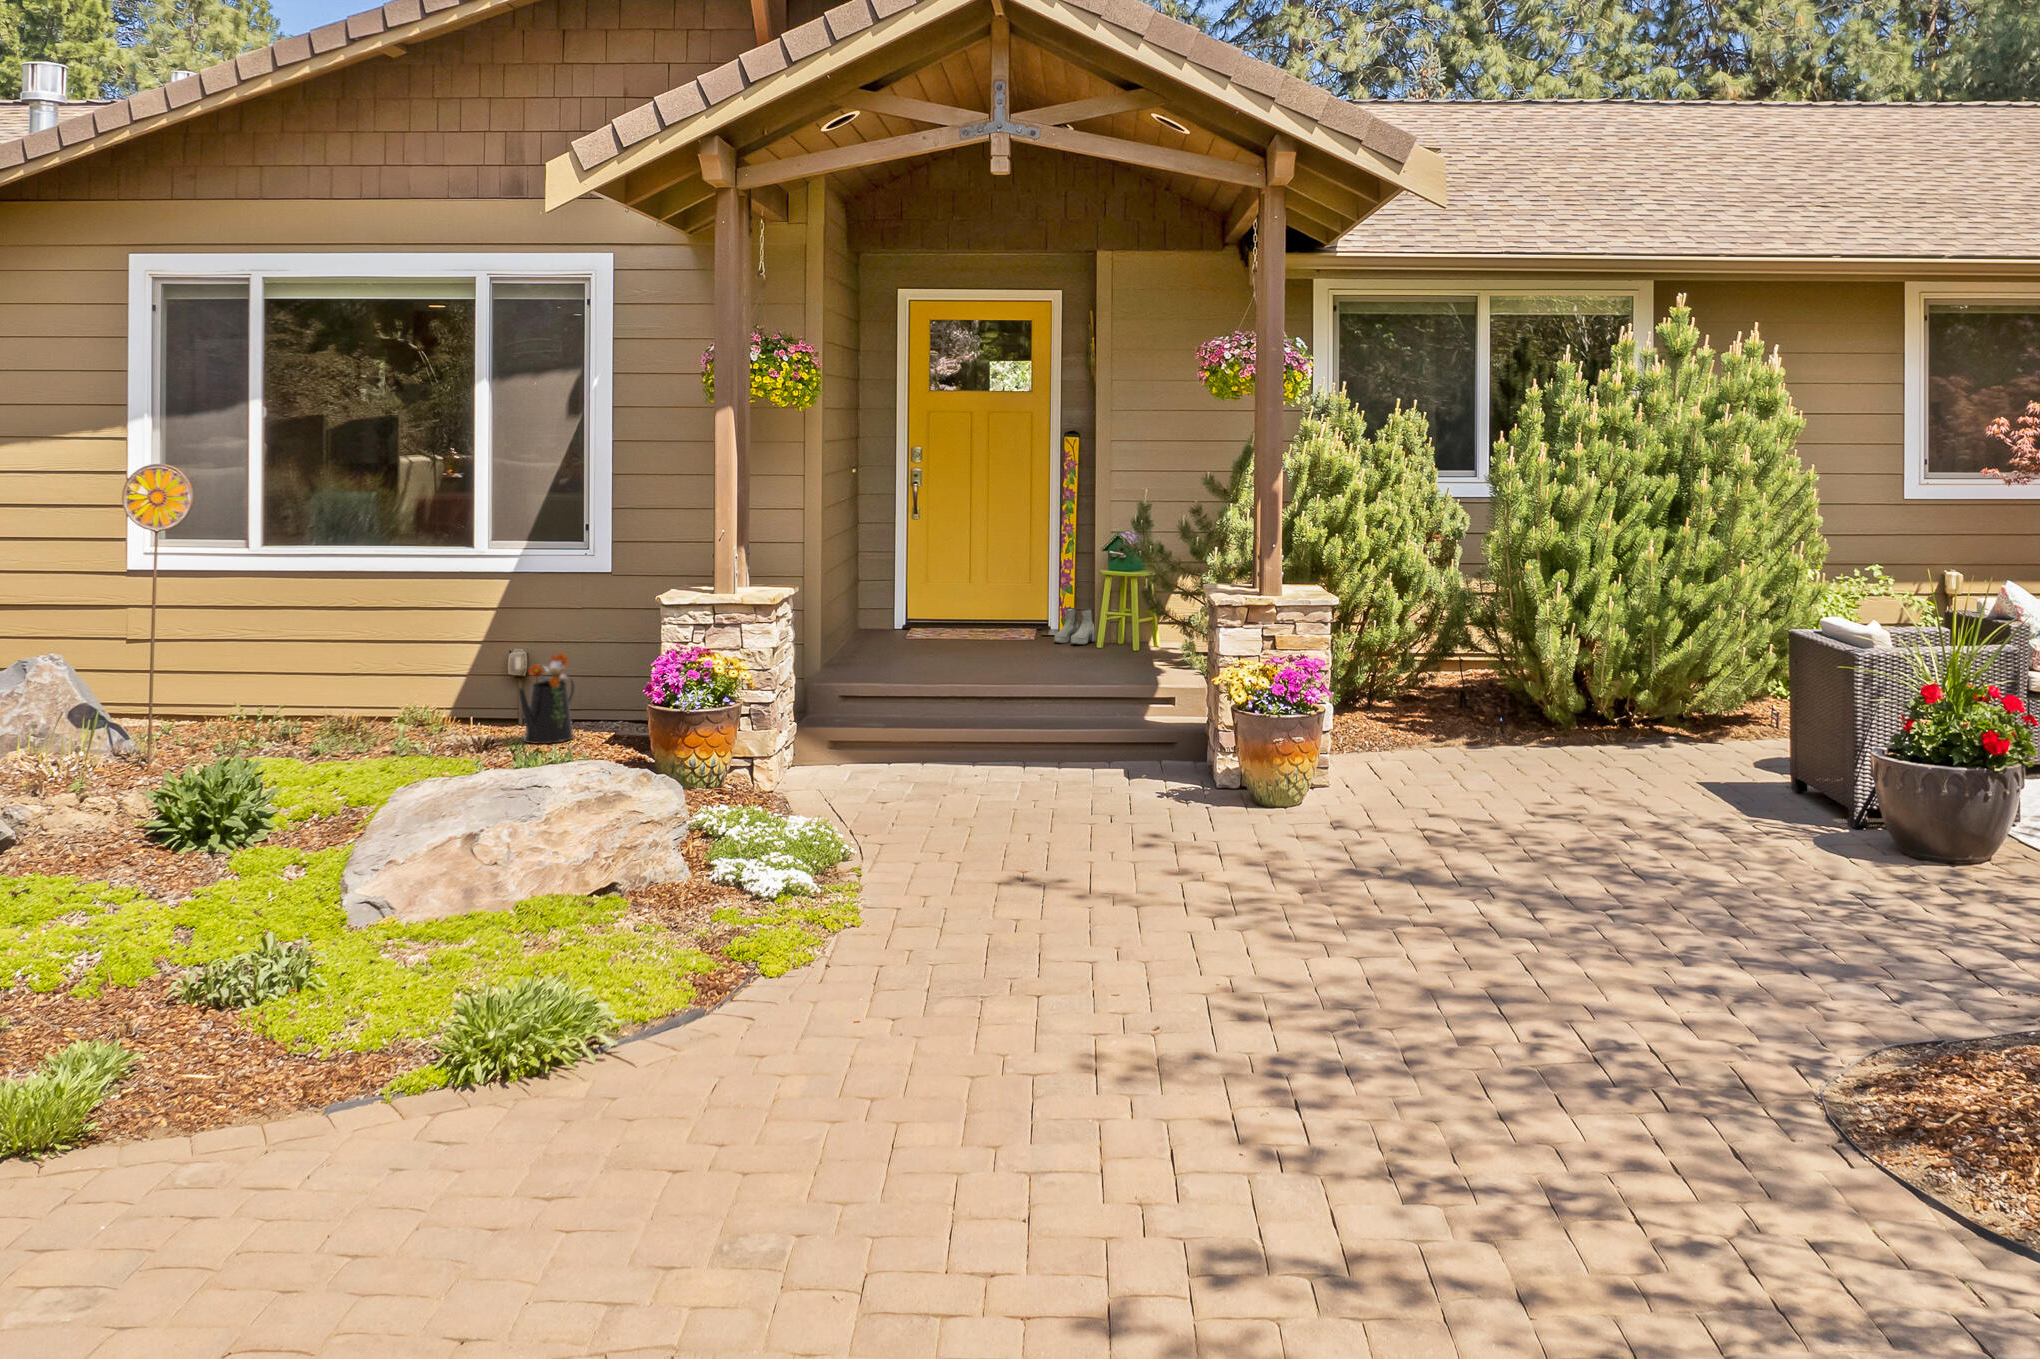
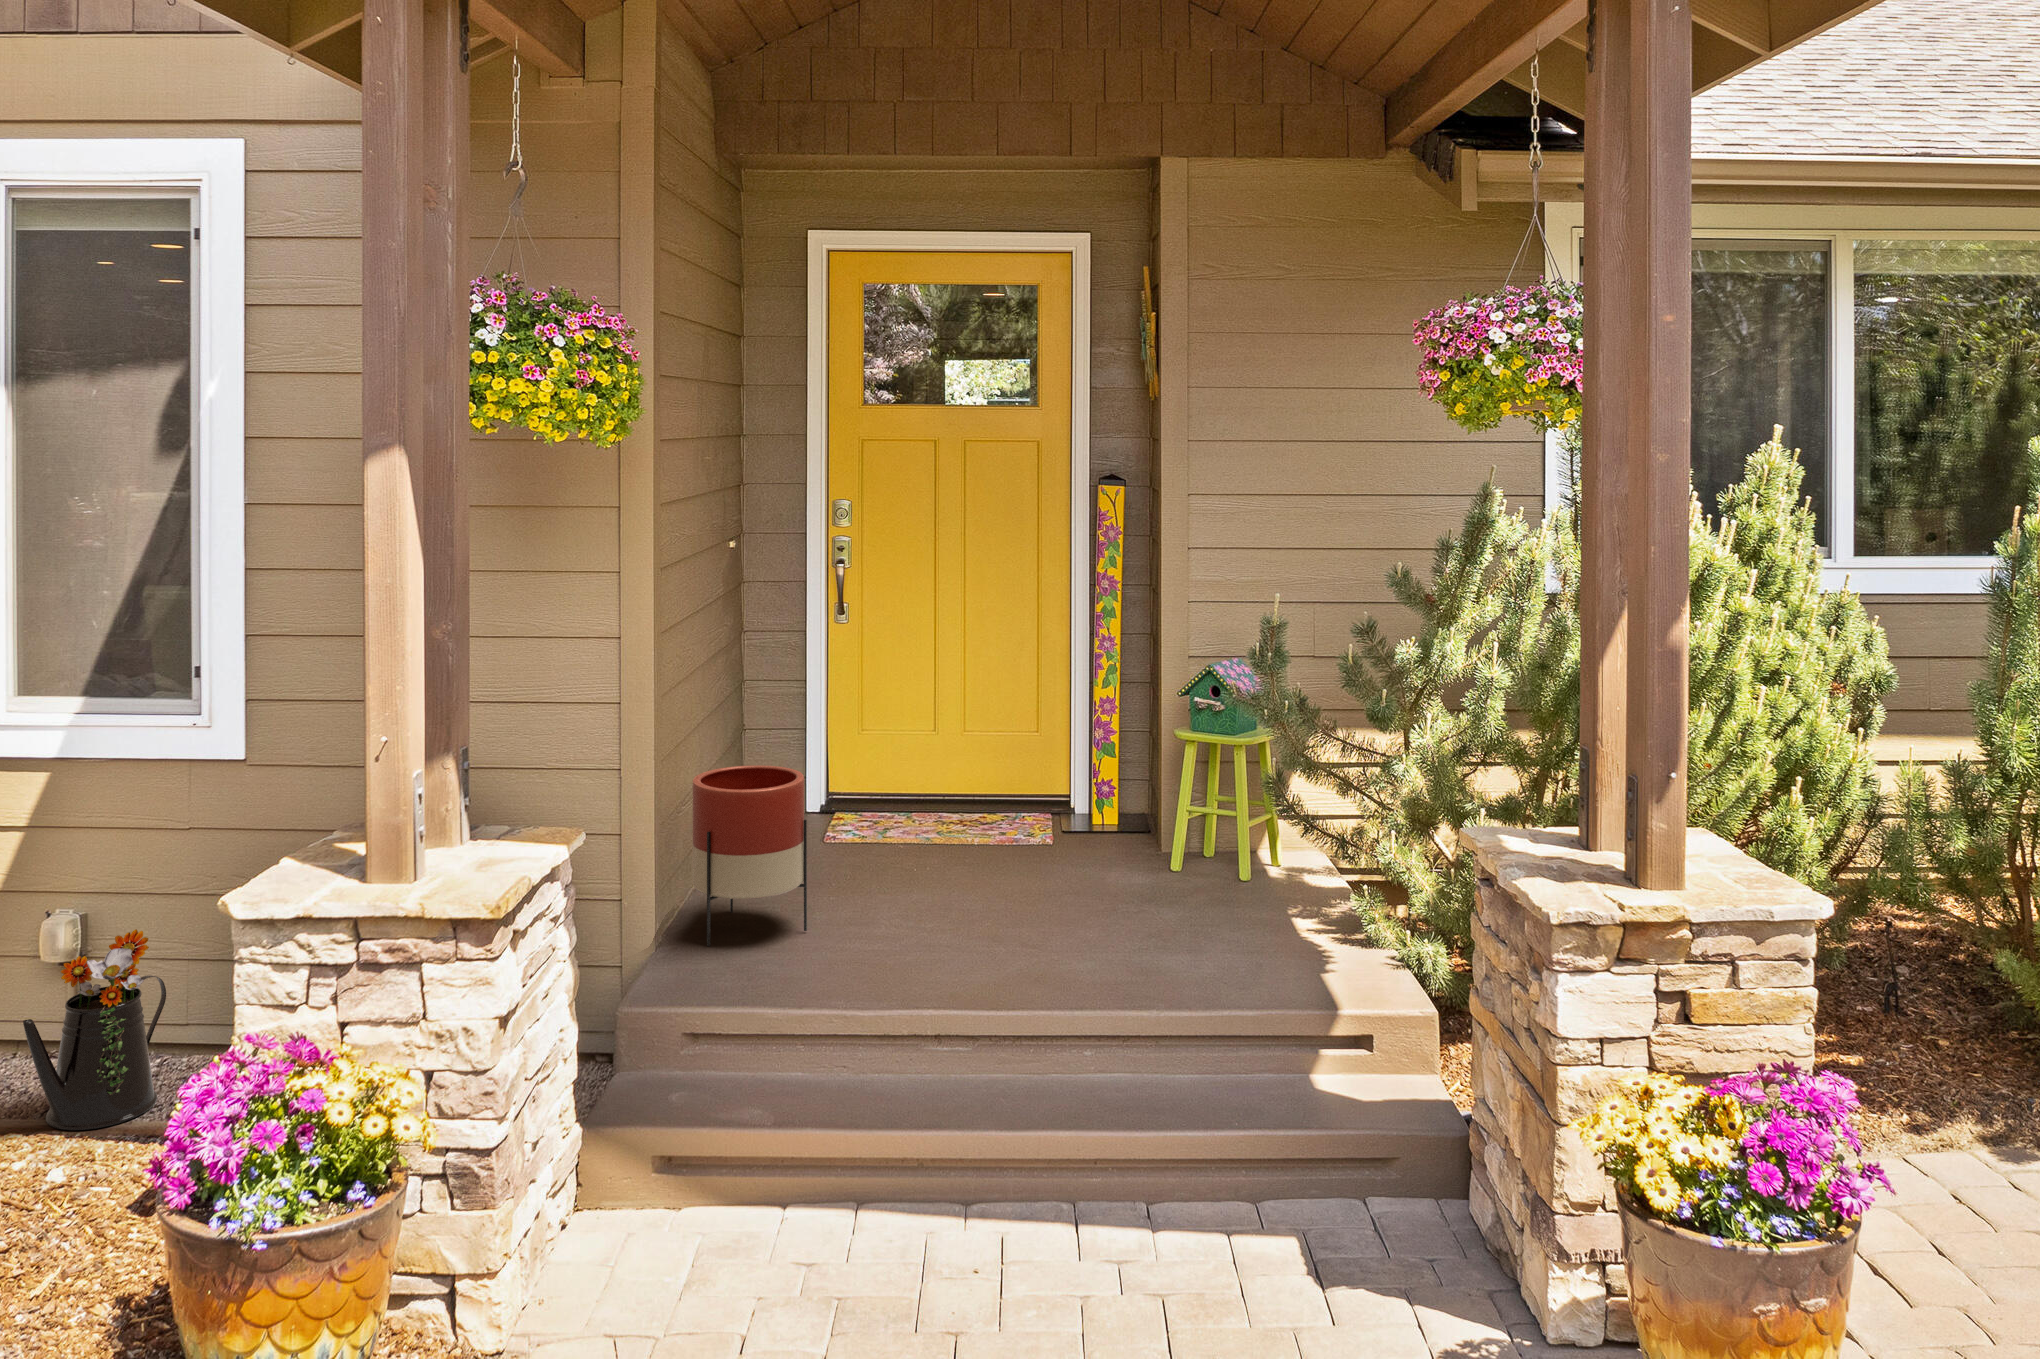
planter: none [838,584,899,672] -> present [692,765,807,946]
boots: present [1054,608,1095,644] -> none [1086,780,1156,851]

